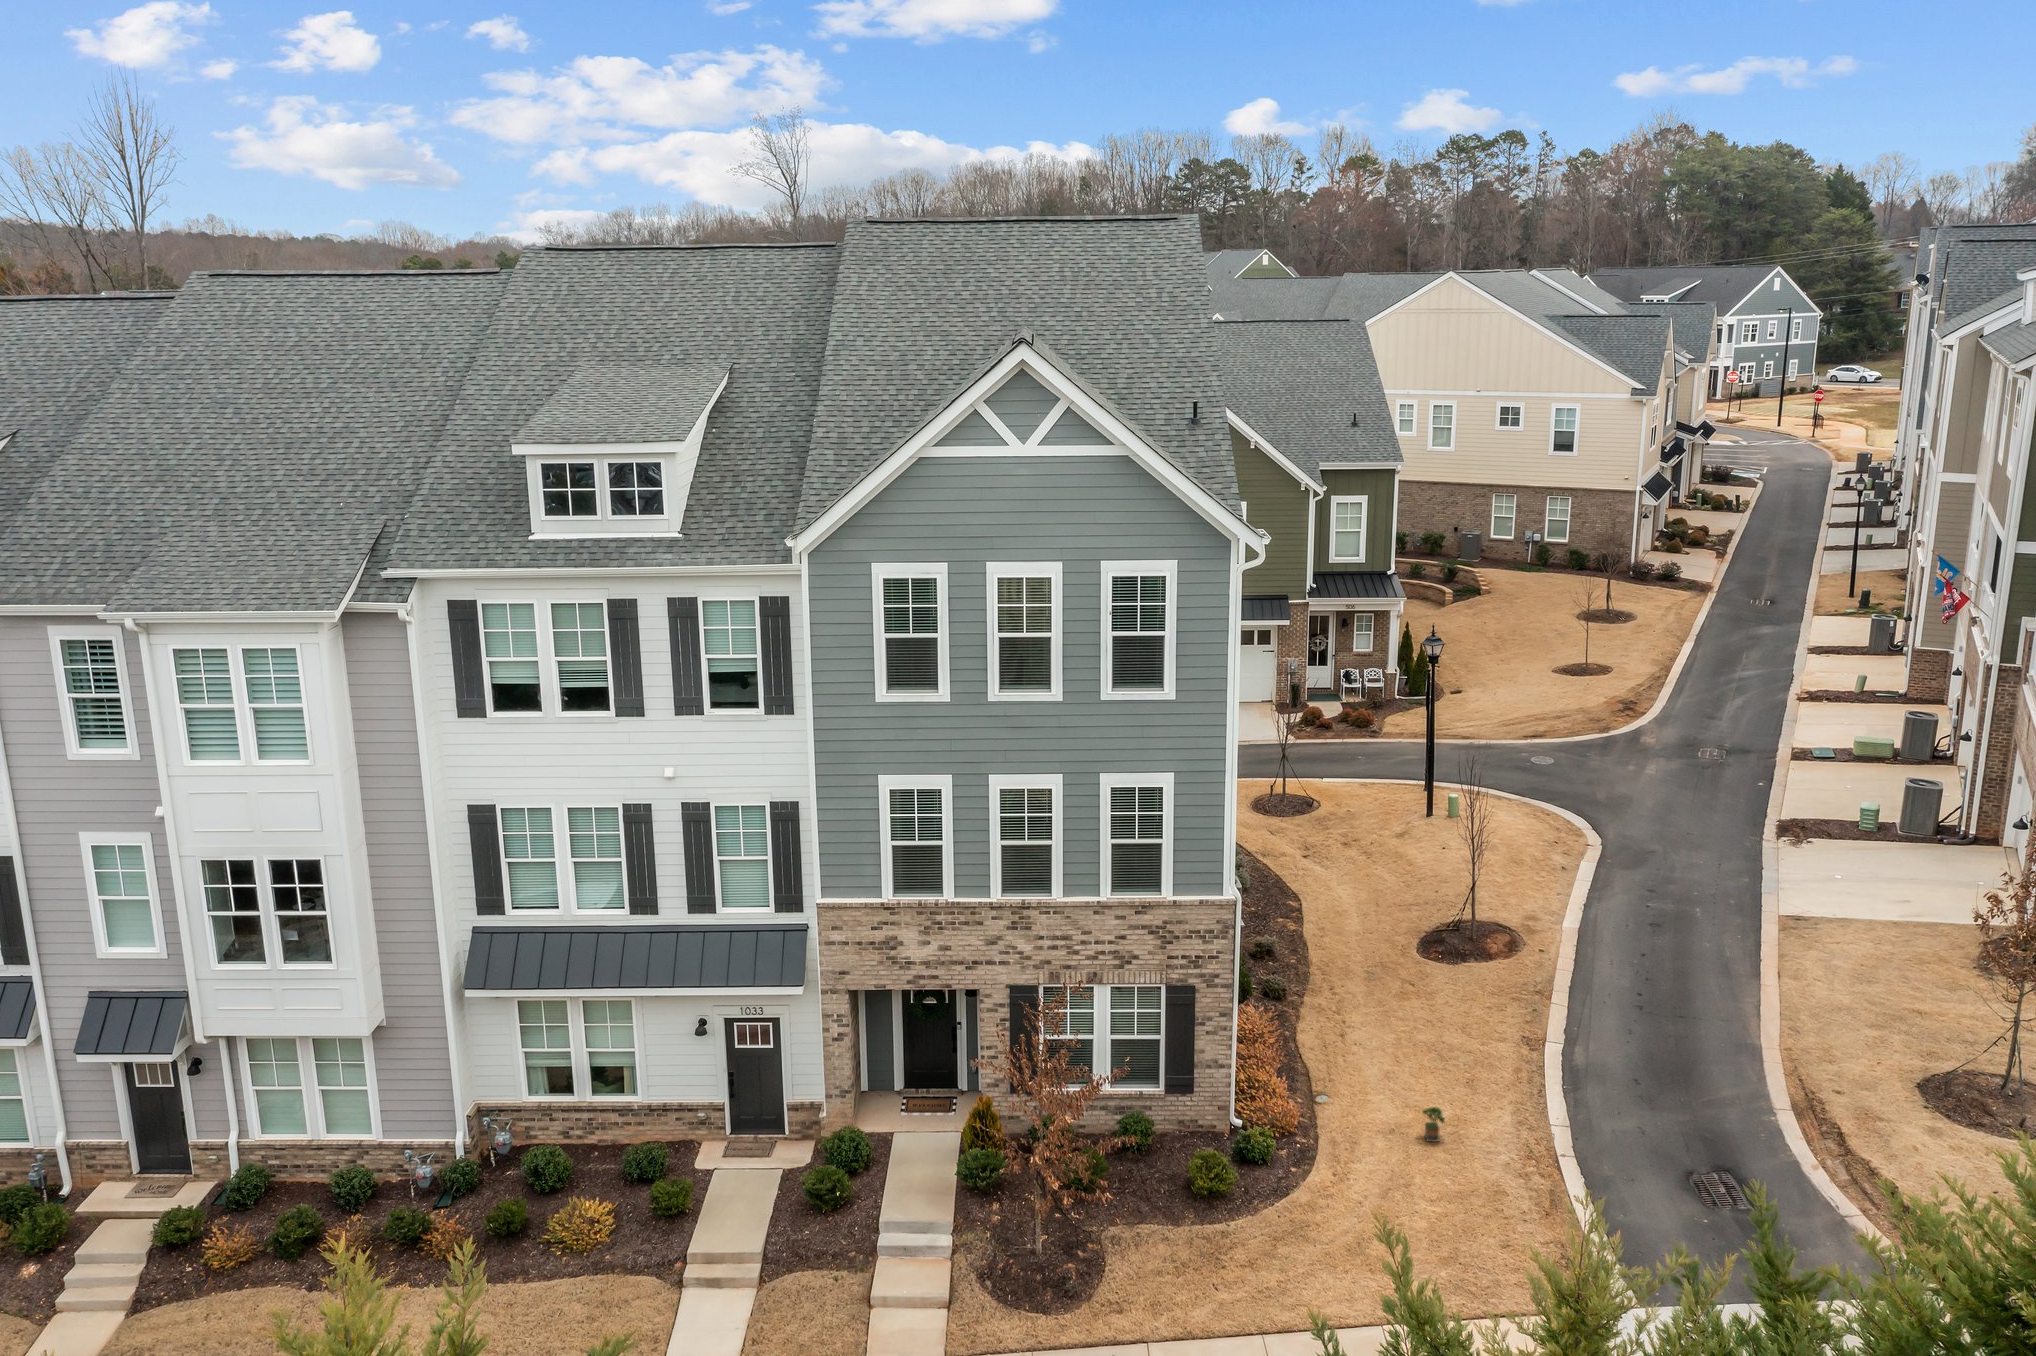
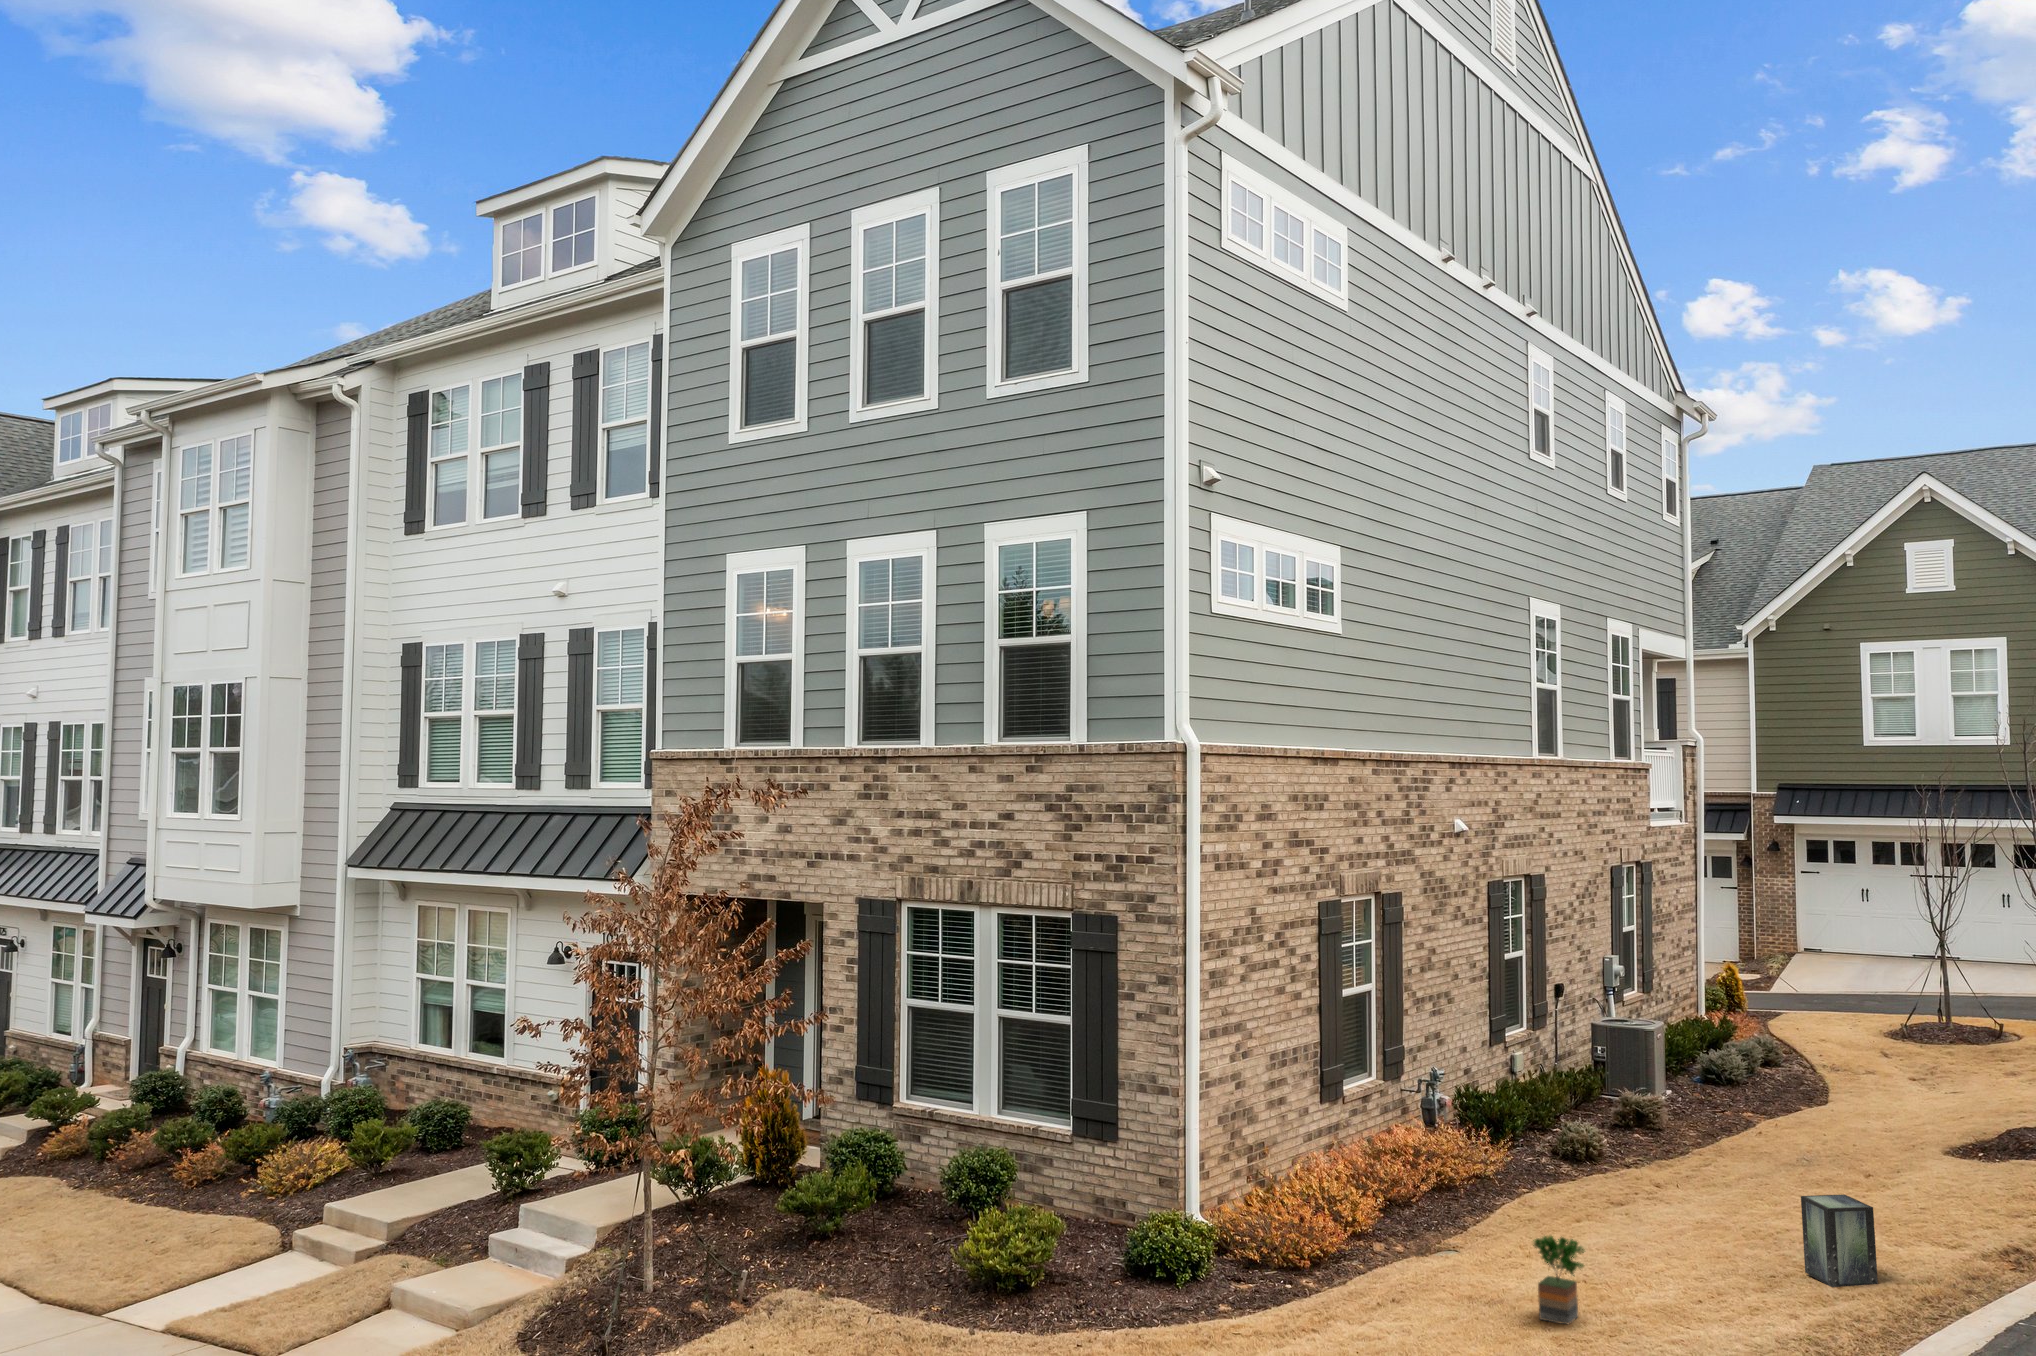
storage box: none [1480,1048,1508,1089] -> present [1801,1194,1878,1287]

